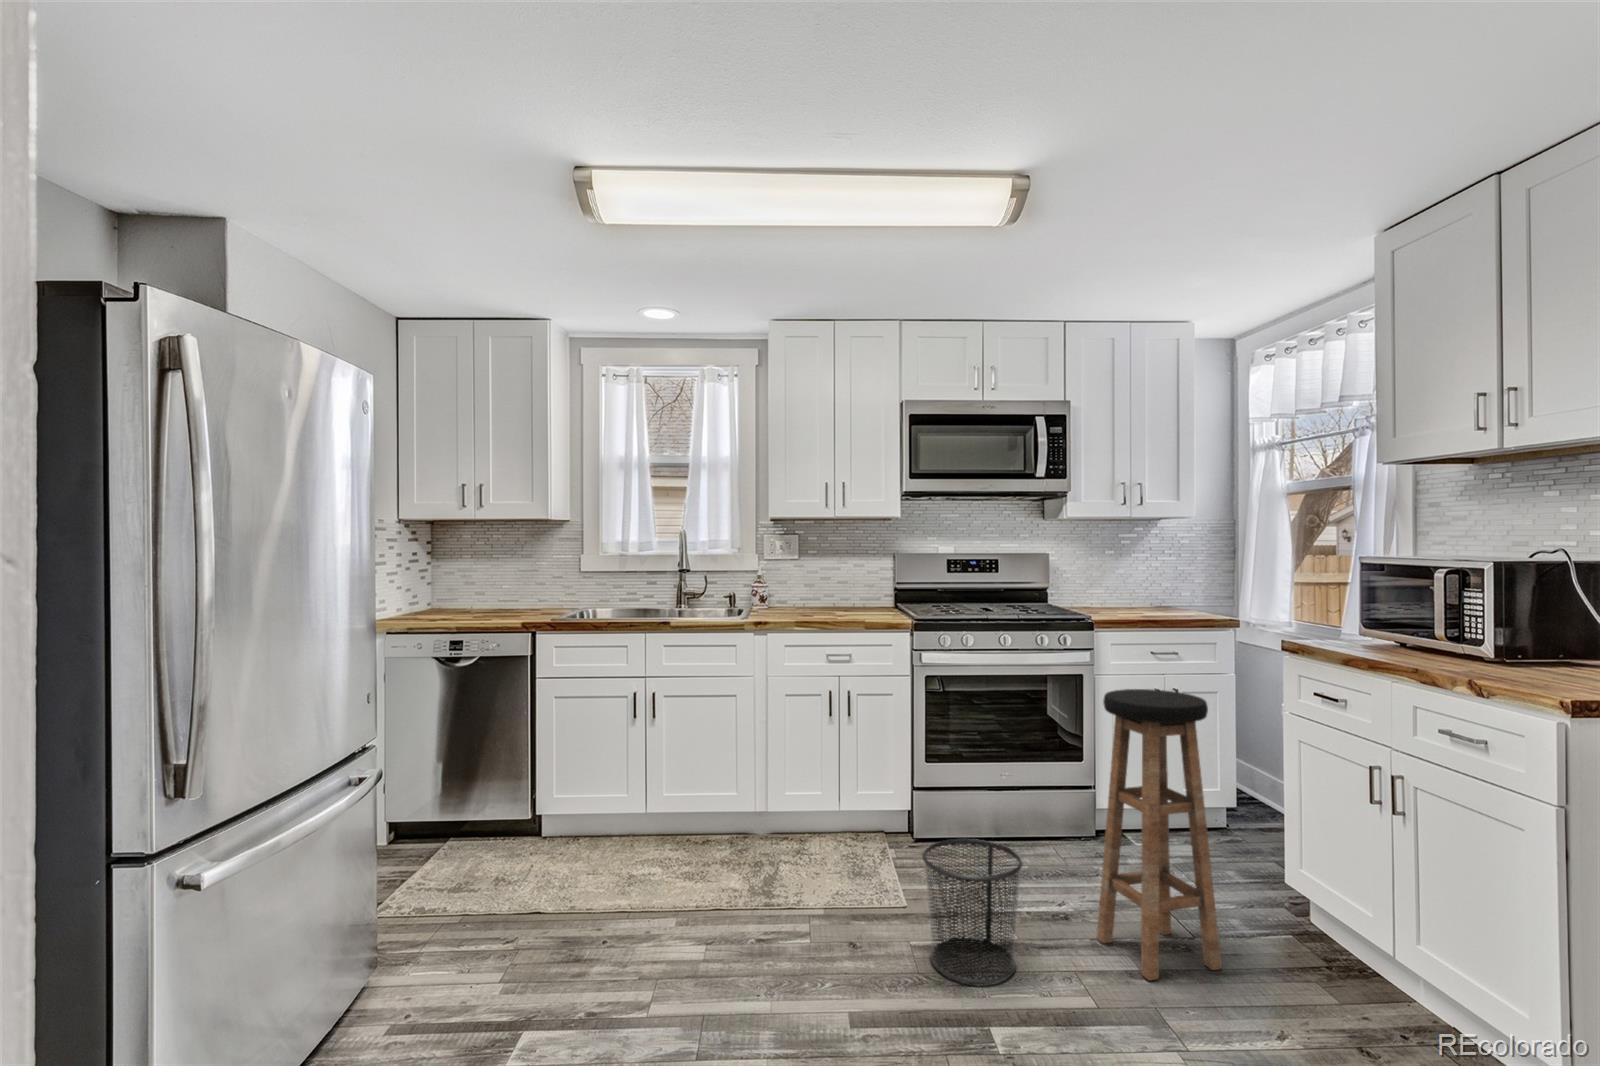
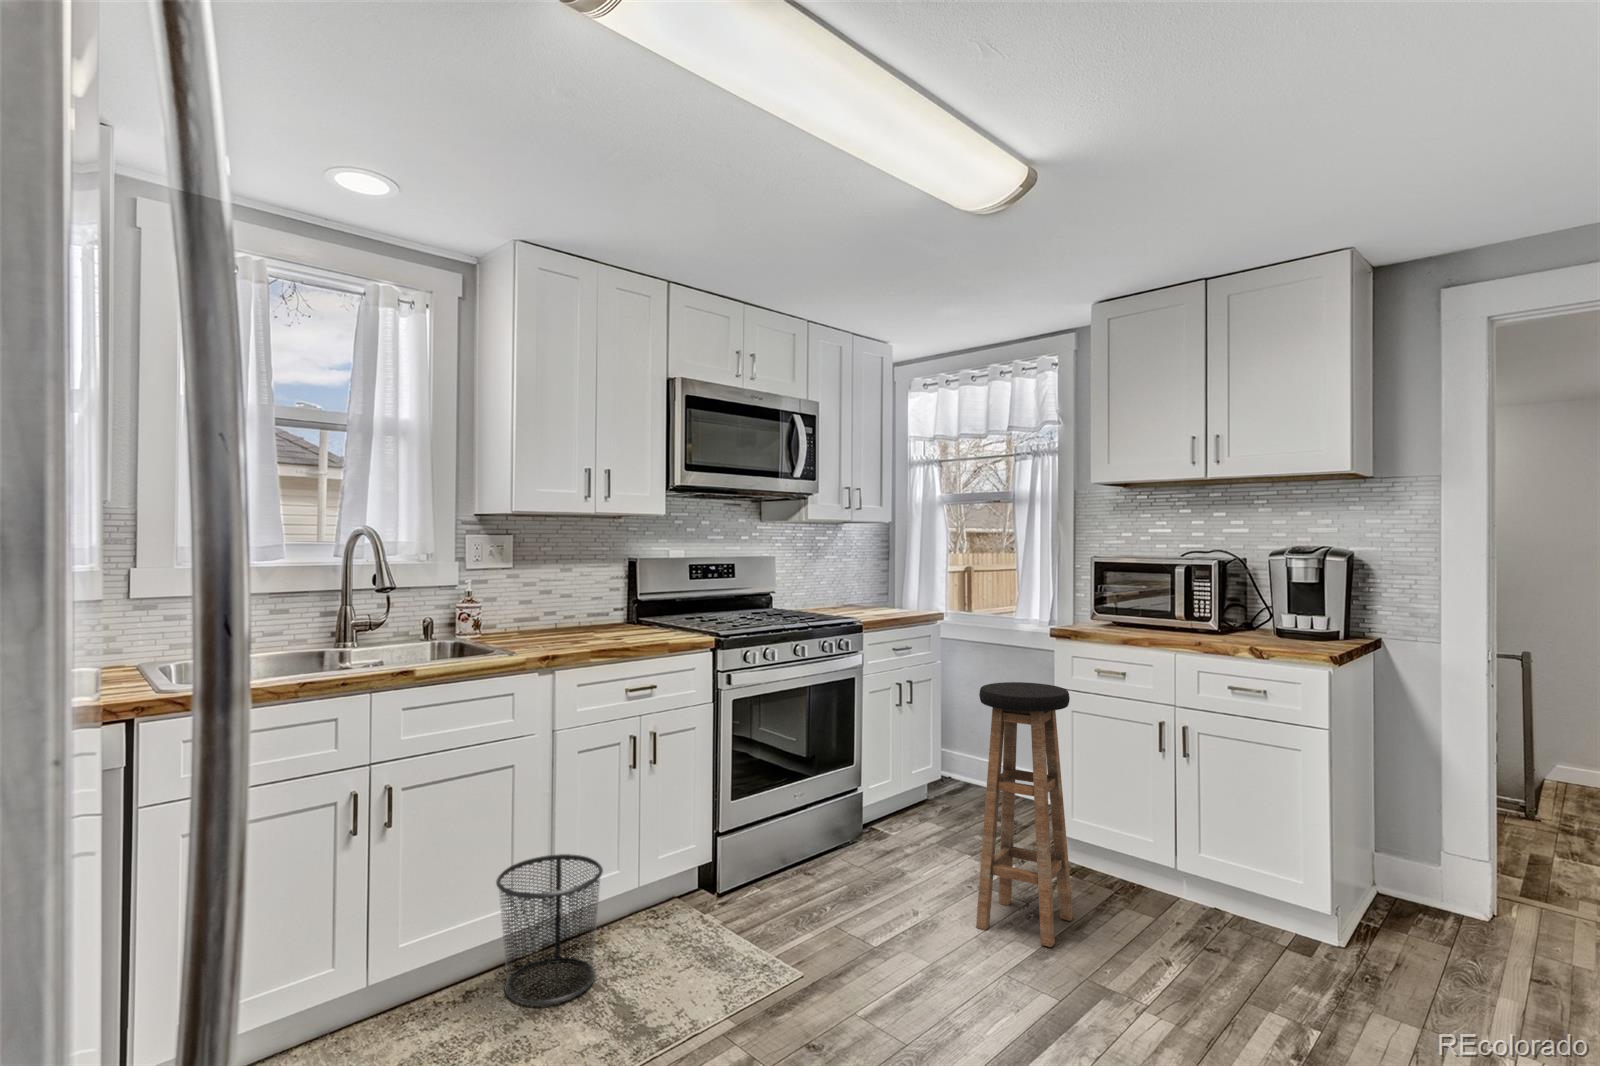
waste bin: present [922,839,1023,984] -> present [496,854,603,1006]

